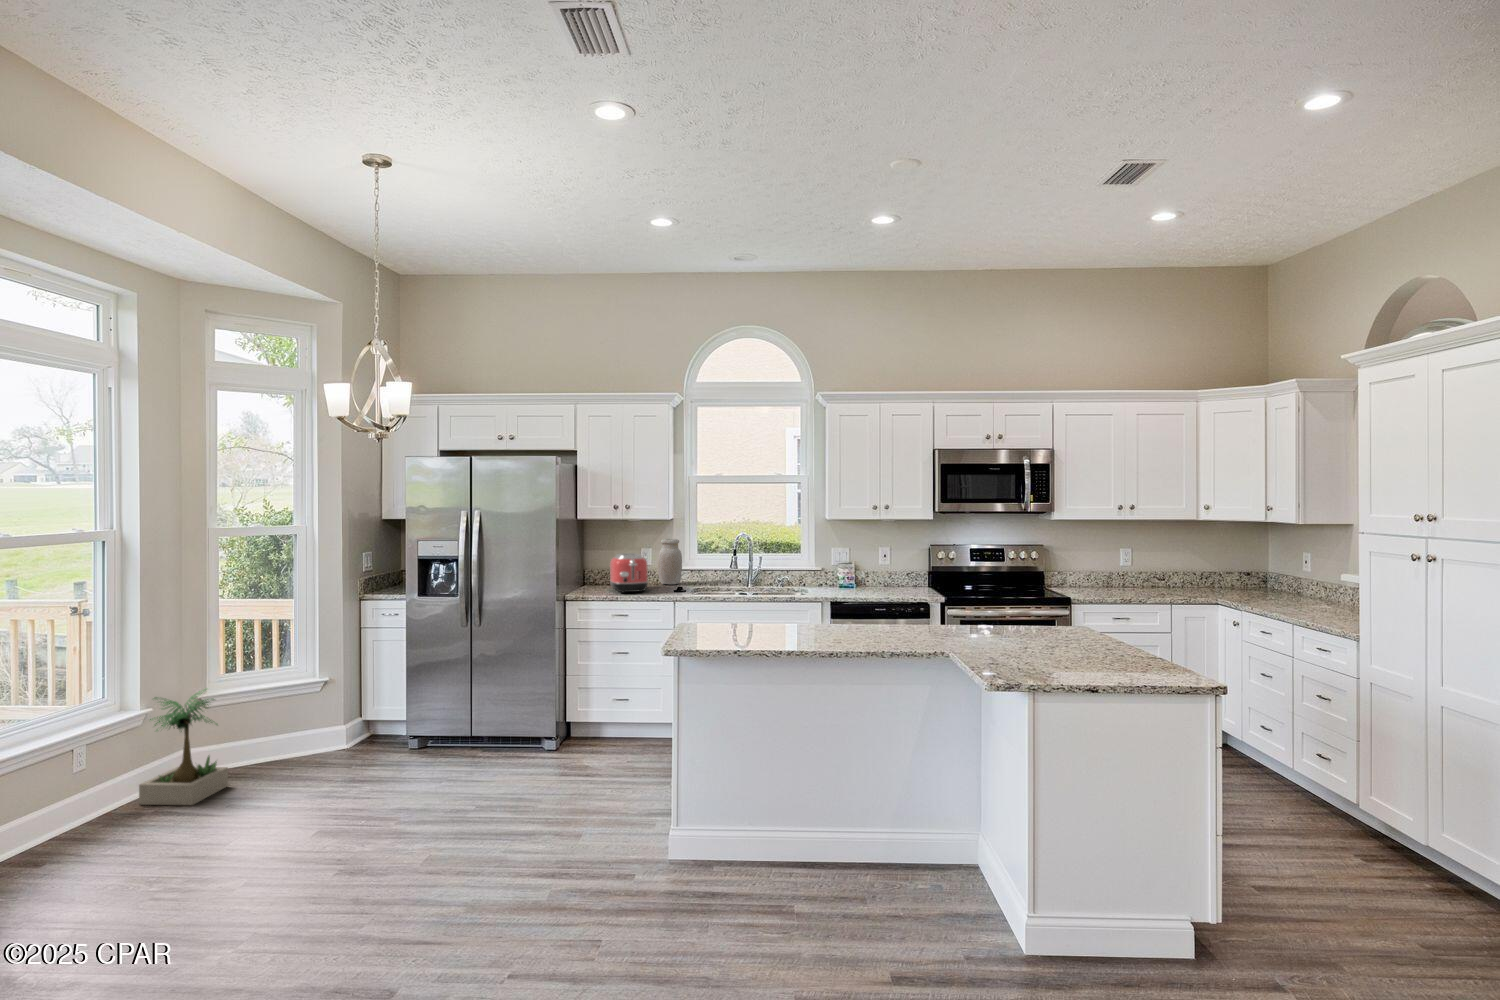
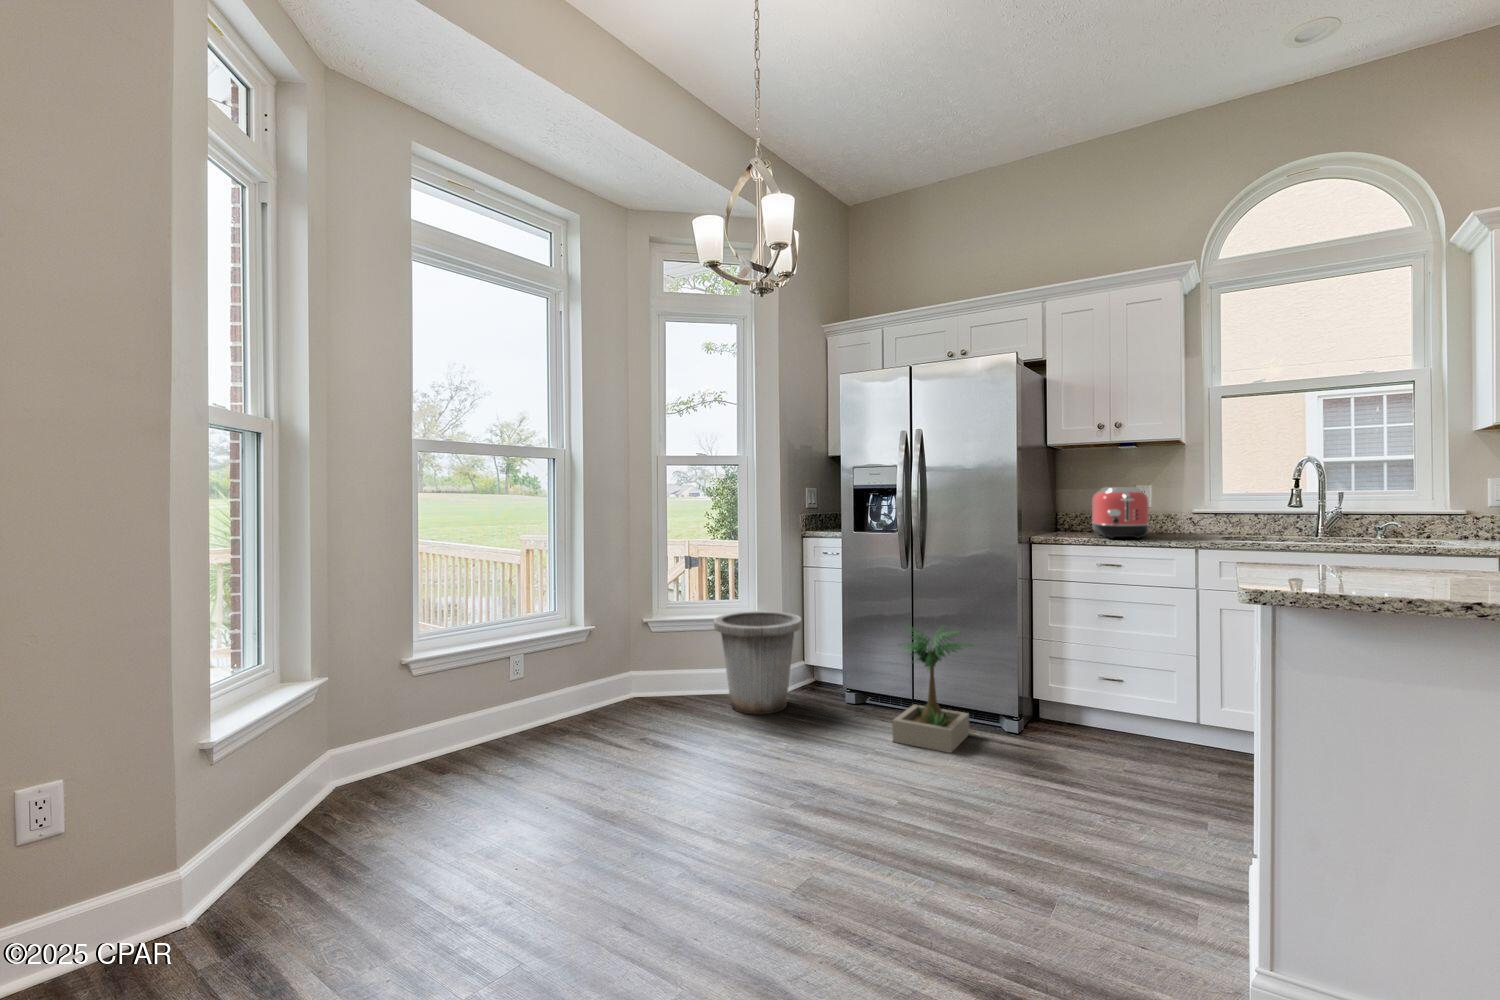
jar: present [658,539,682,584] -> none [1162,469,1200,531]
trash can: none [276,673,367,771] -> present [714,611,801,714]
potted plant: present [139,689,228,805] -> present [892,625,973,753]

